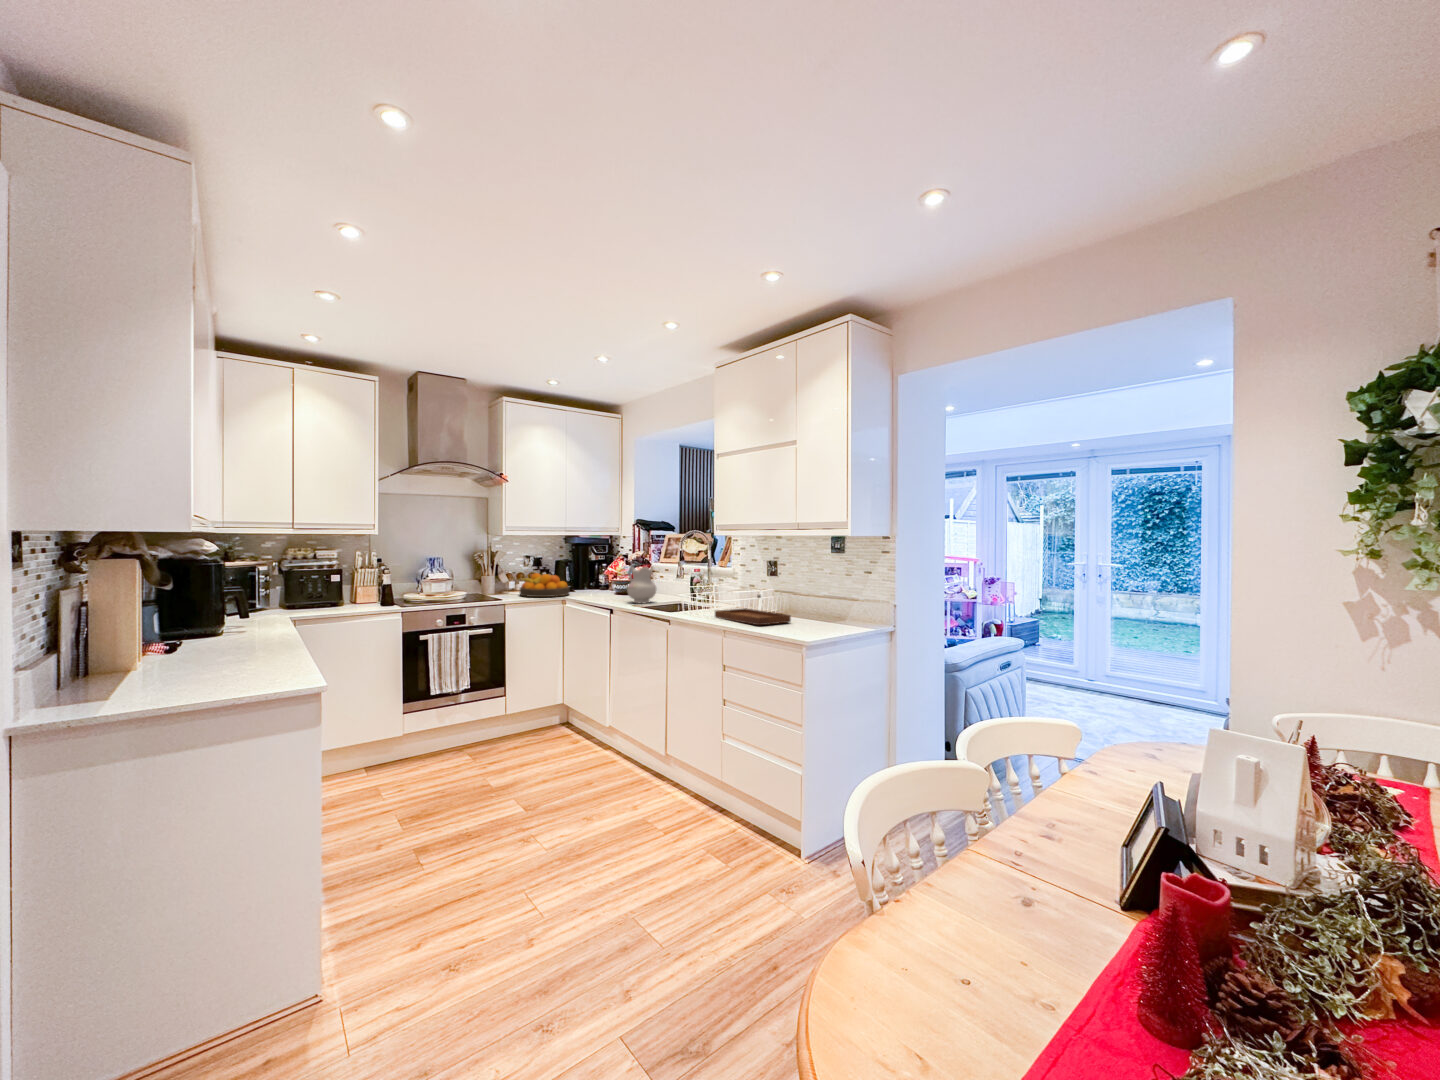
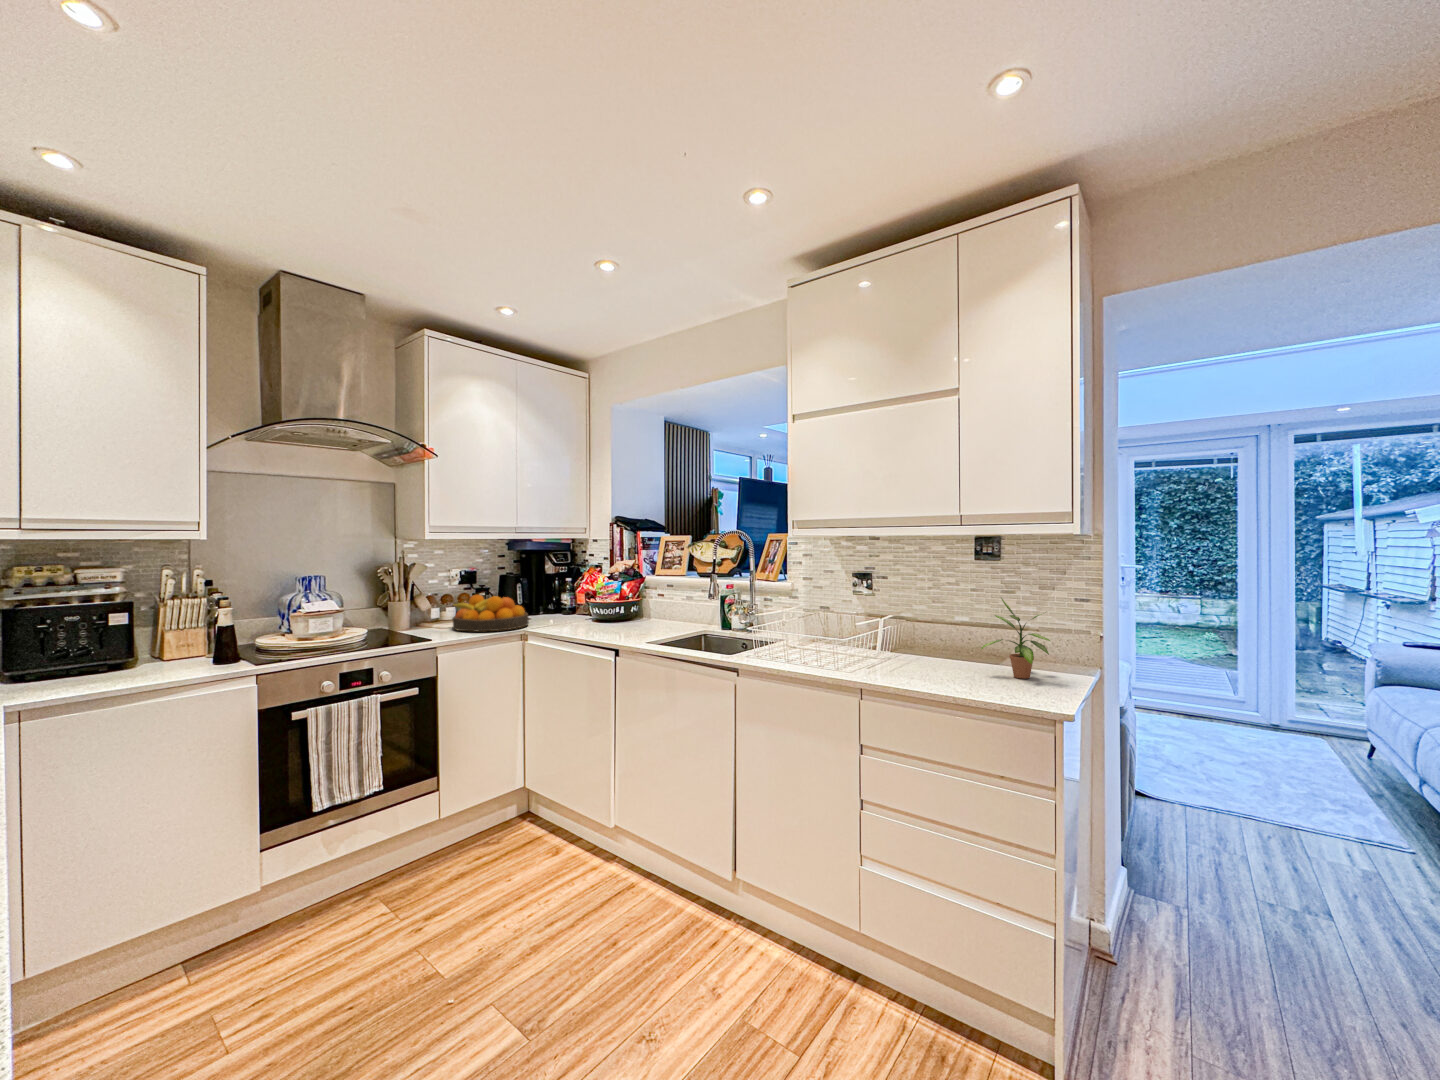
ceramic pitcher: present [627,565,656,603] -> none [630,580,674,637]
potted plant: none [797,577,842,629] -> present [981,598,1050,679]
tray: present [715,594,791,625] -> none [817,623,954,678]

